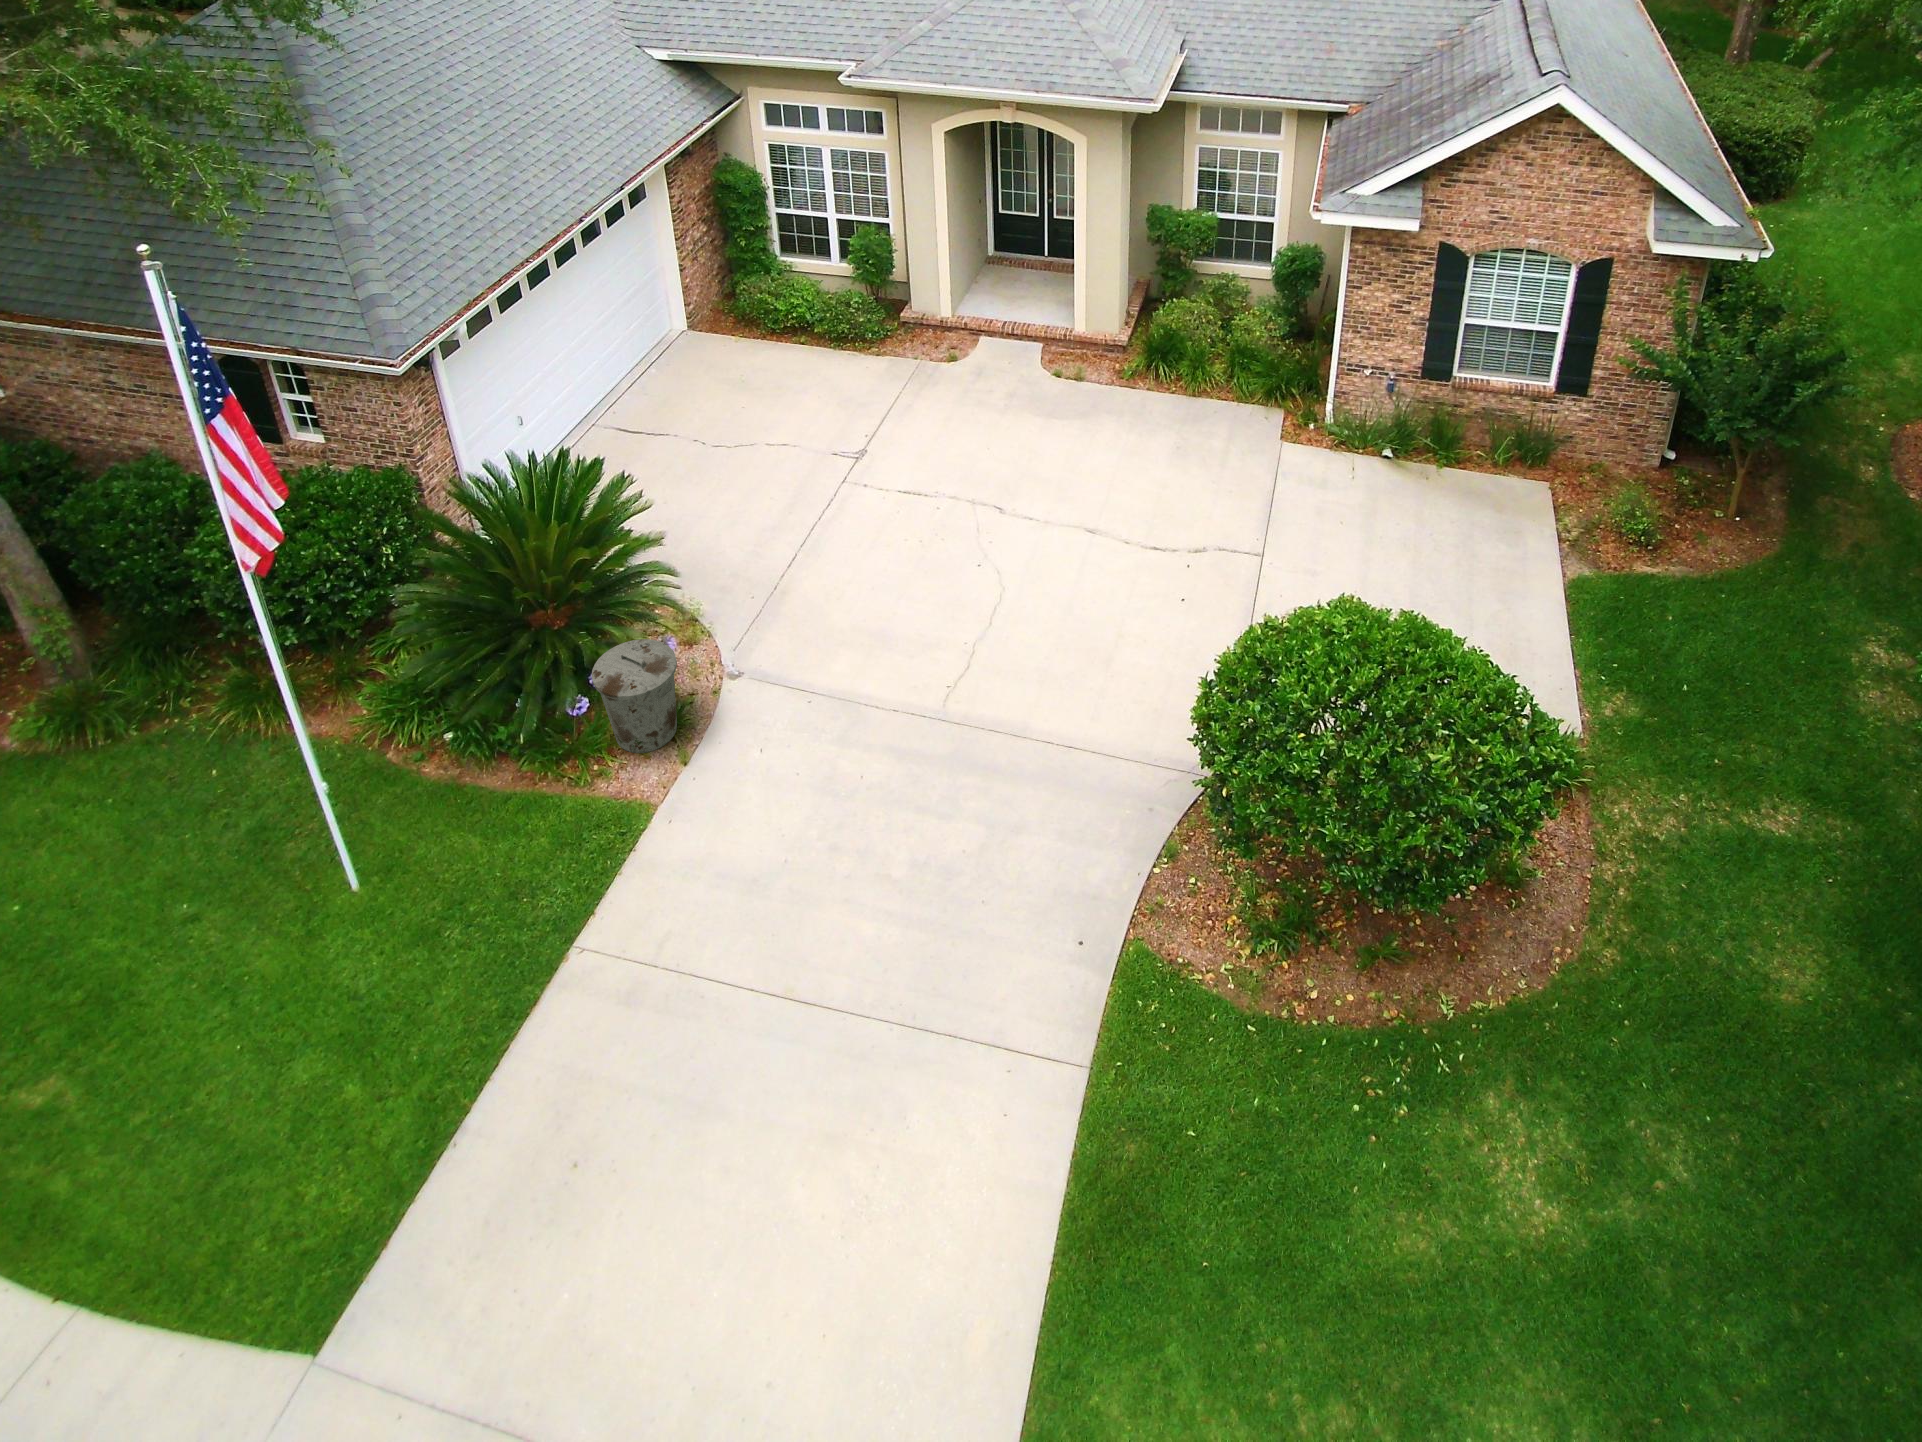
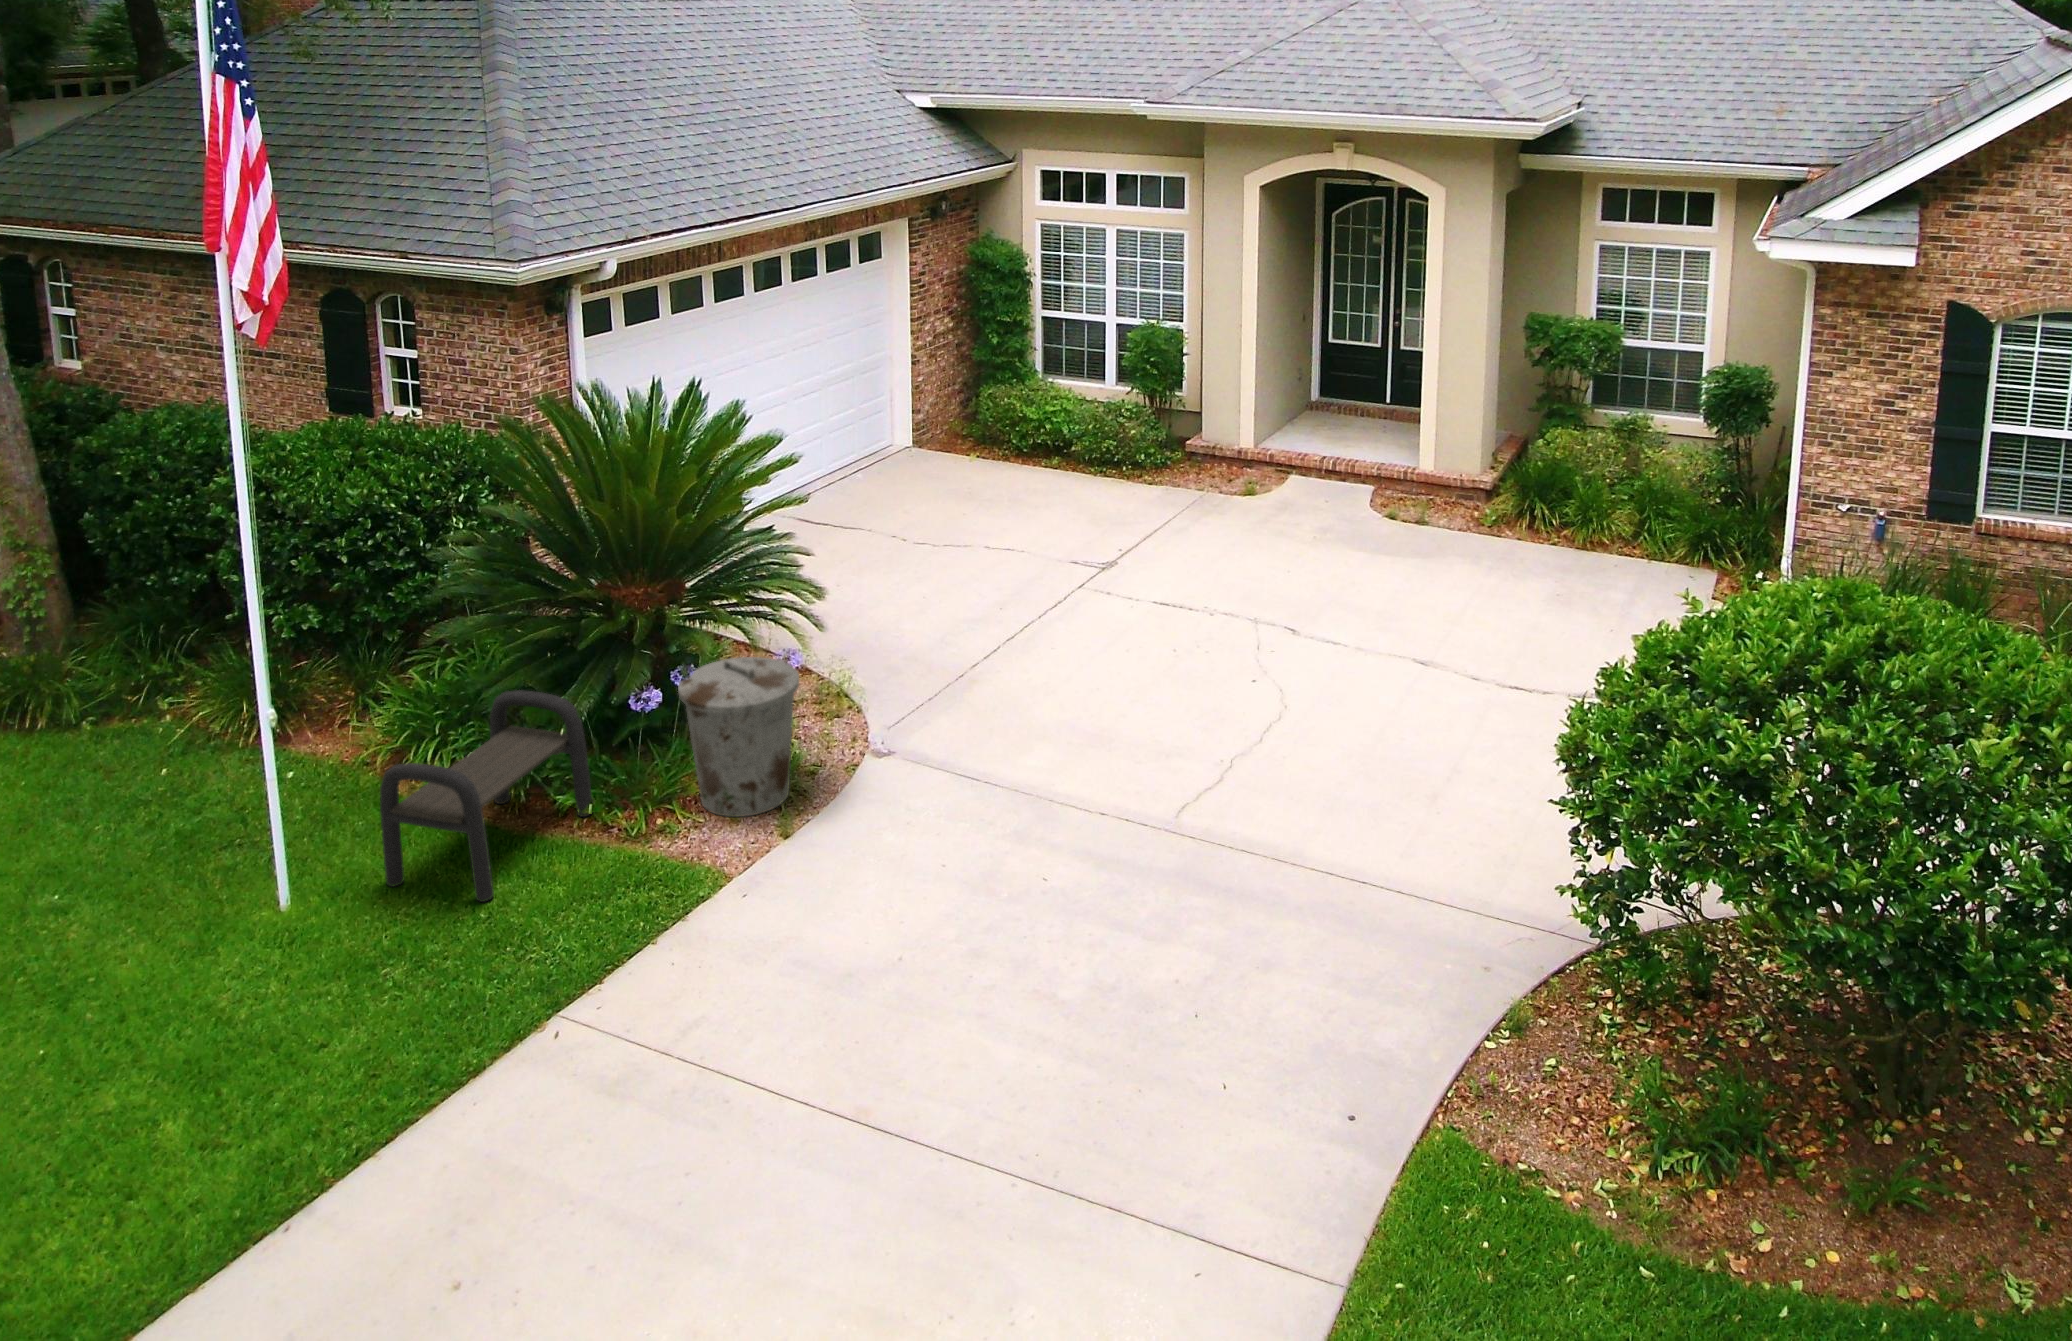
bench: none [404,698,543,858] -> present [380,690,591,902]

